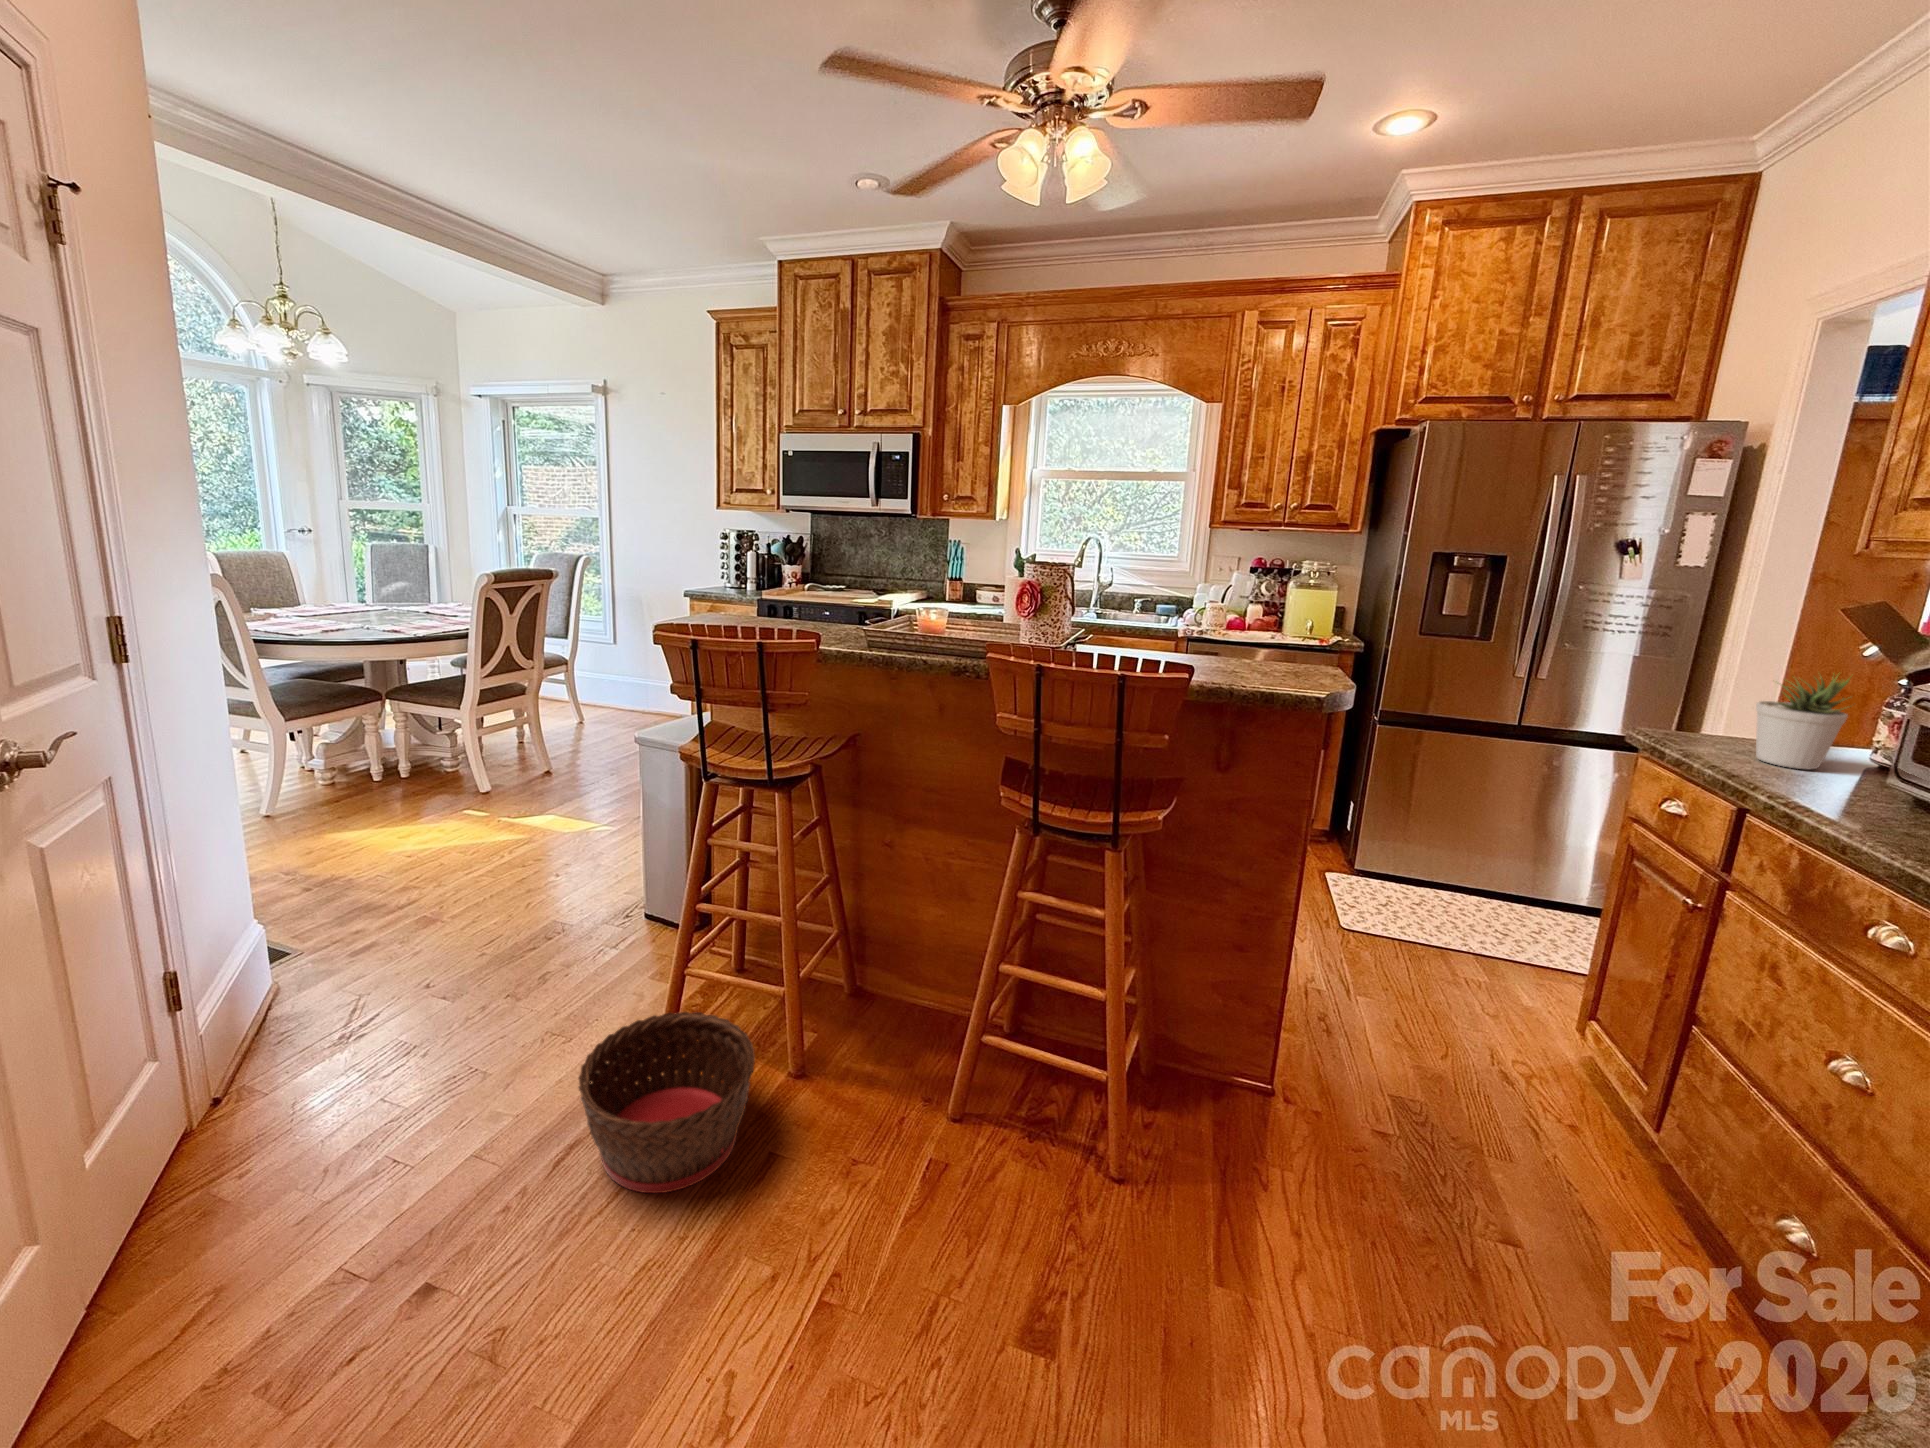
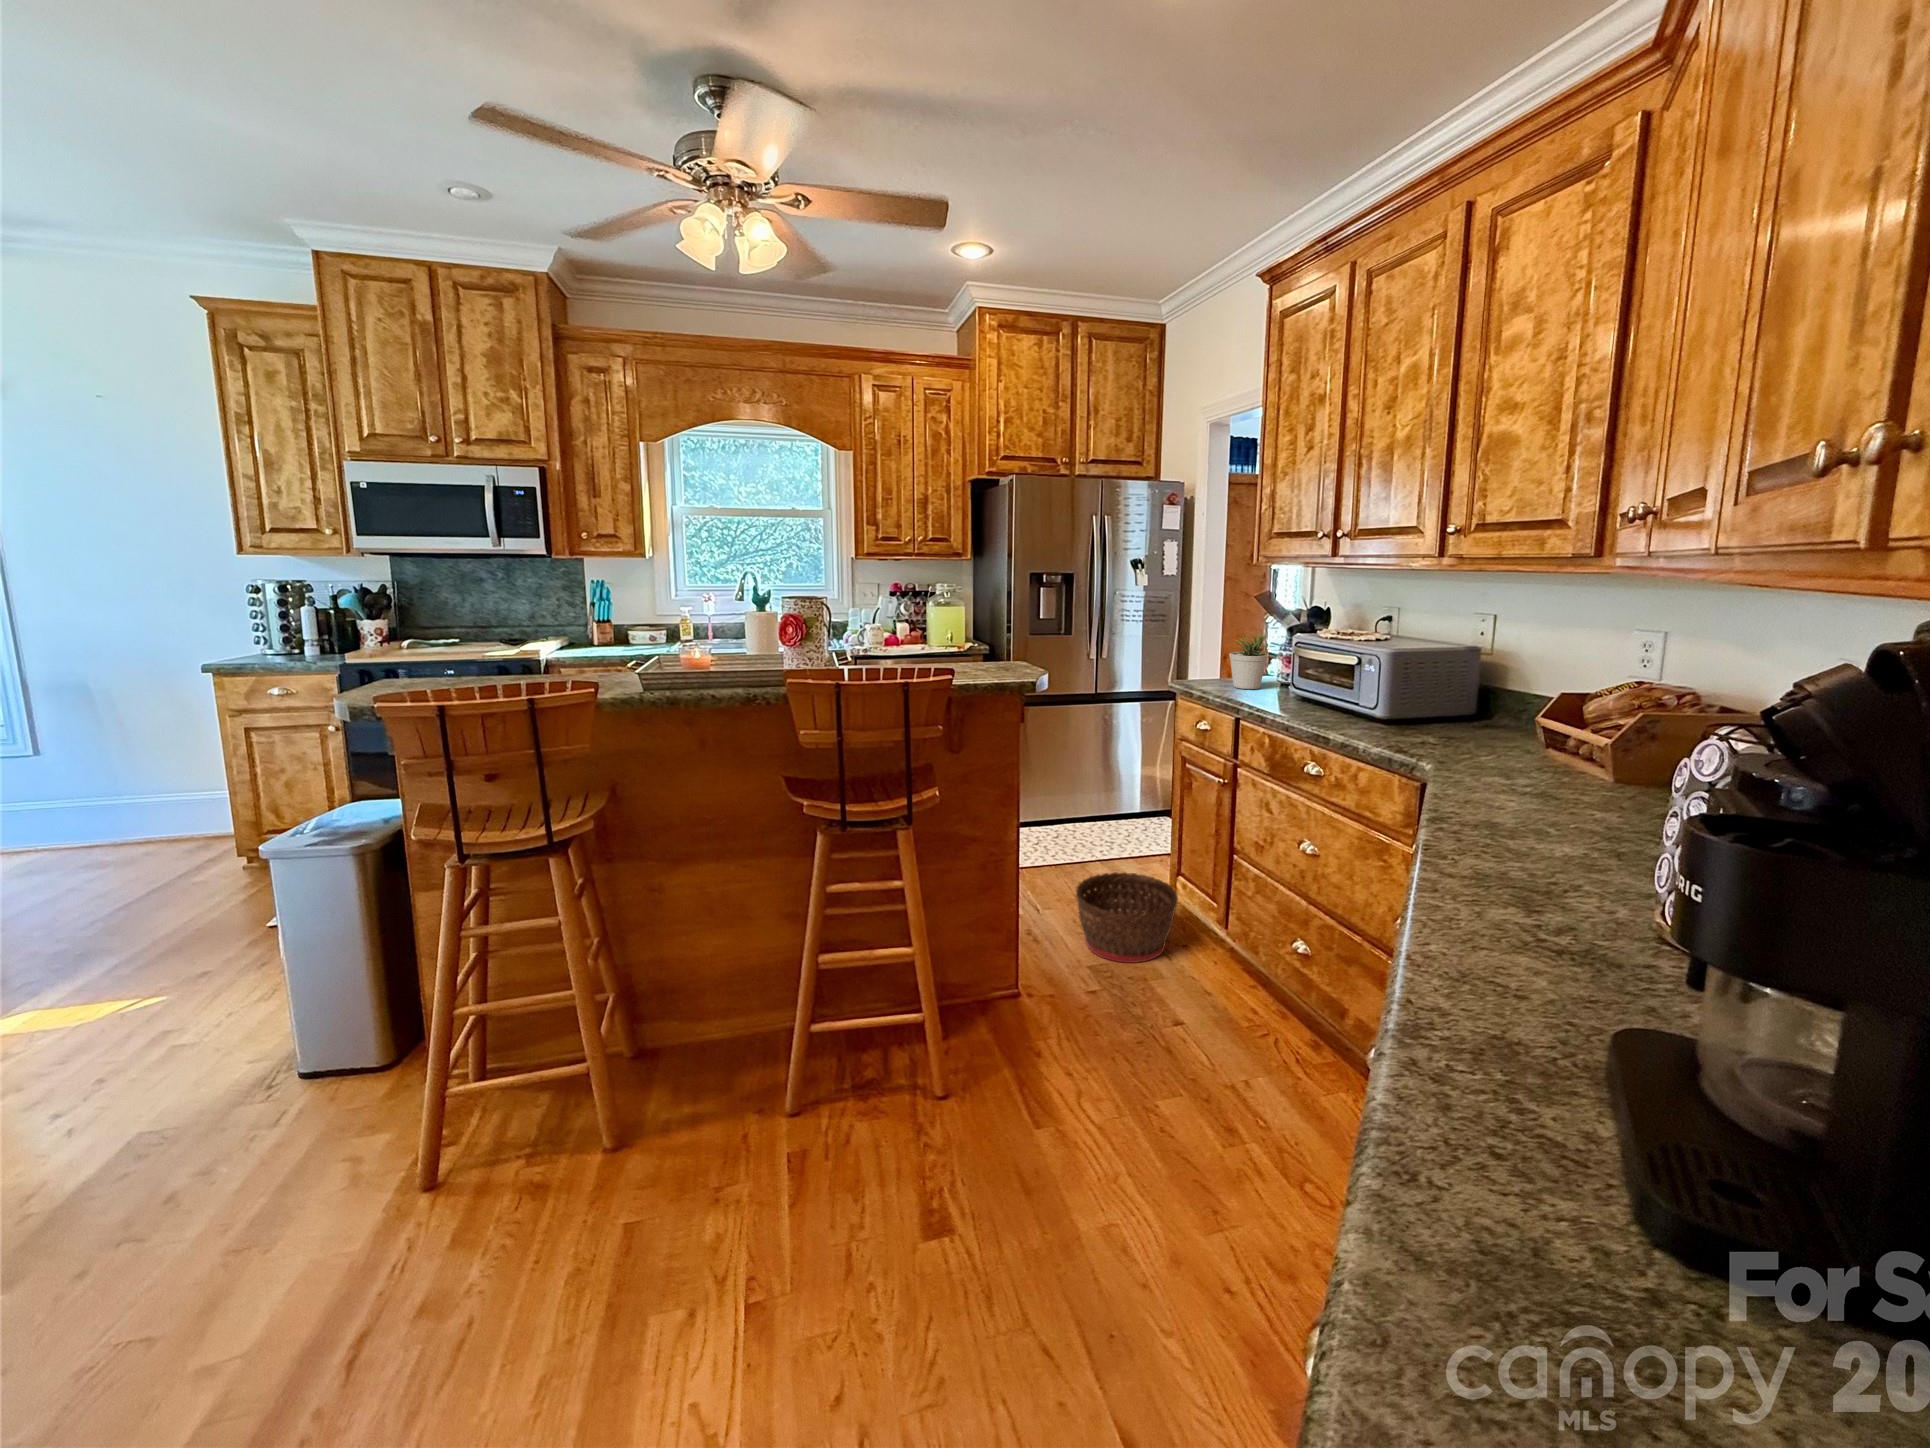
basket: present [578,1012,755,1193] -> present [1076,872,1178,963]

